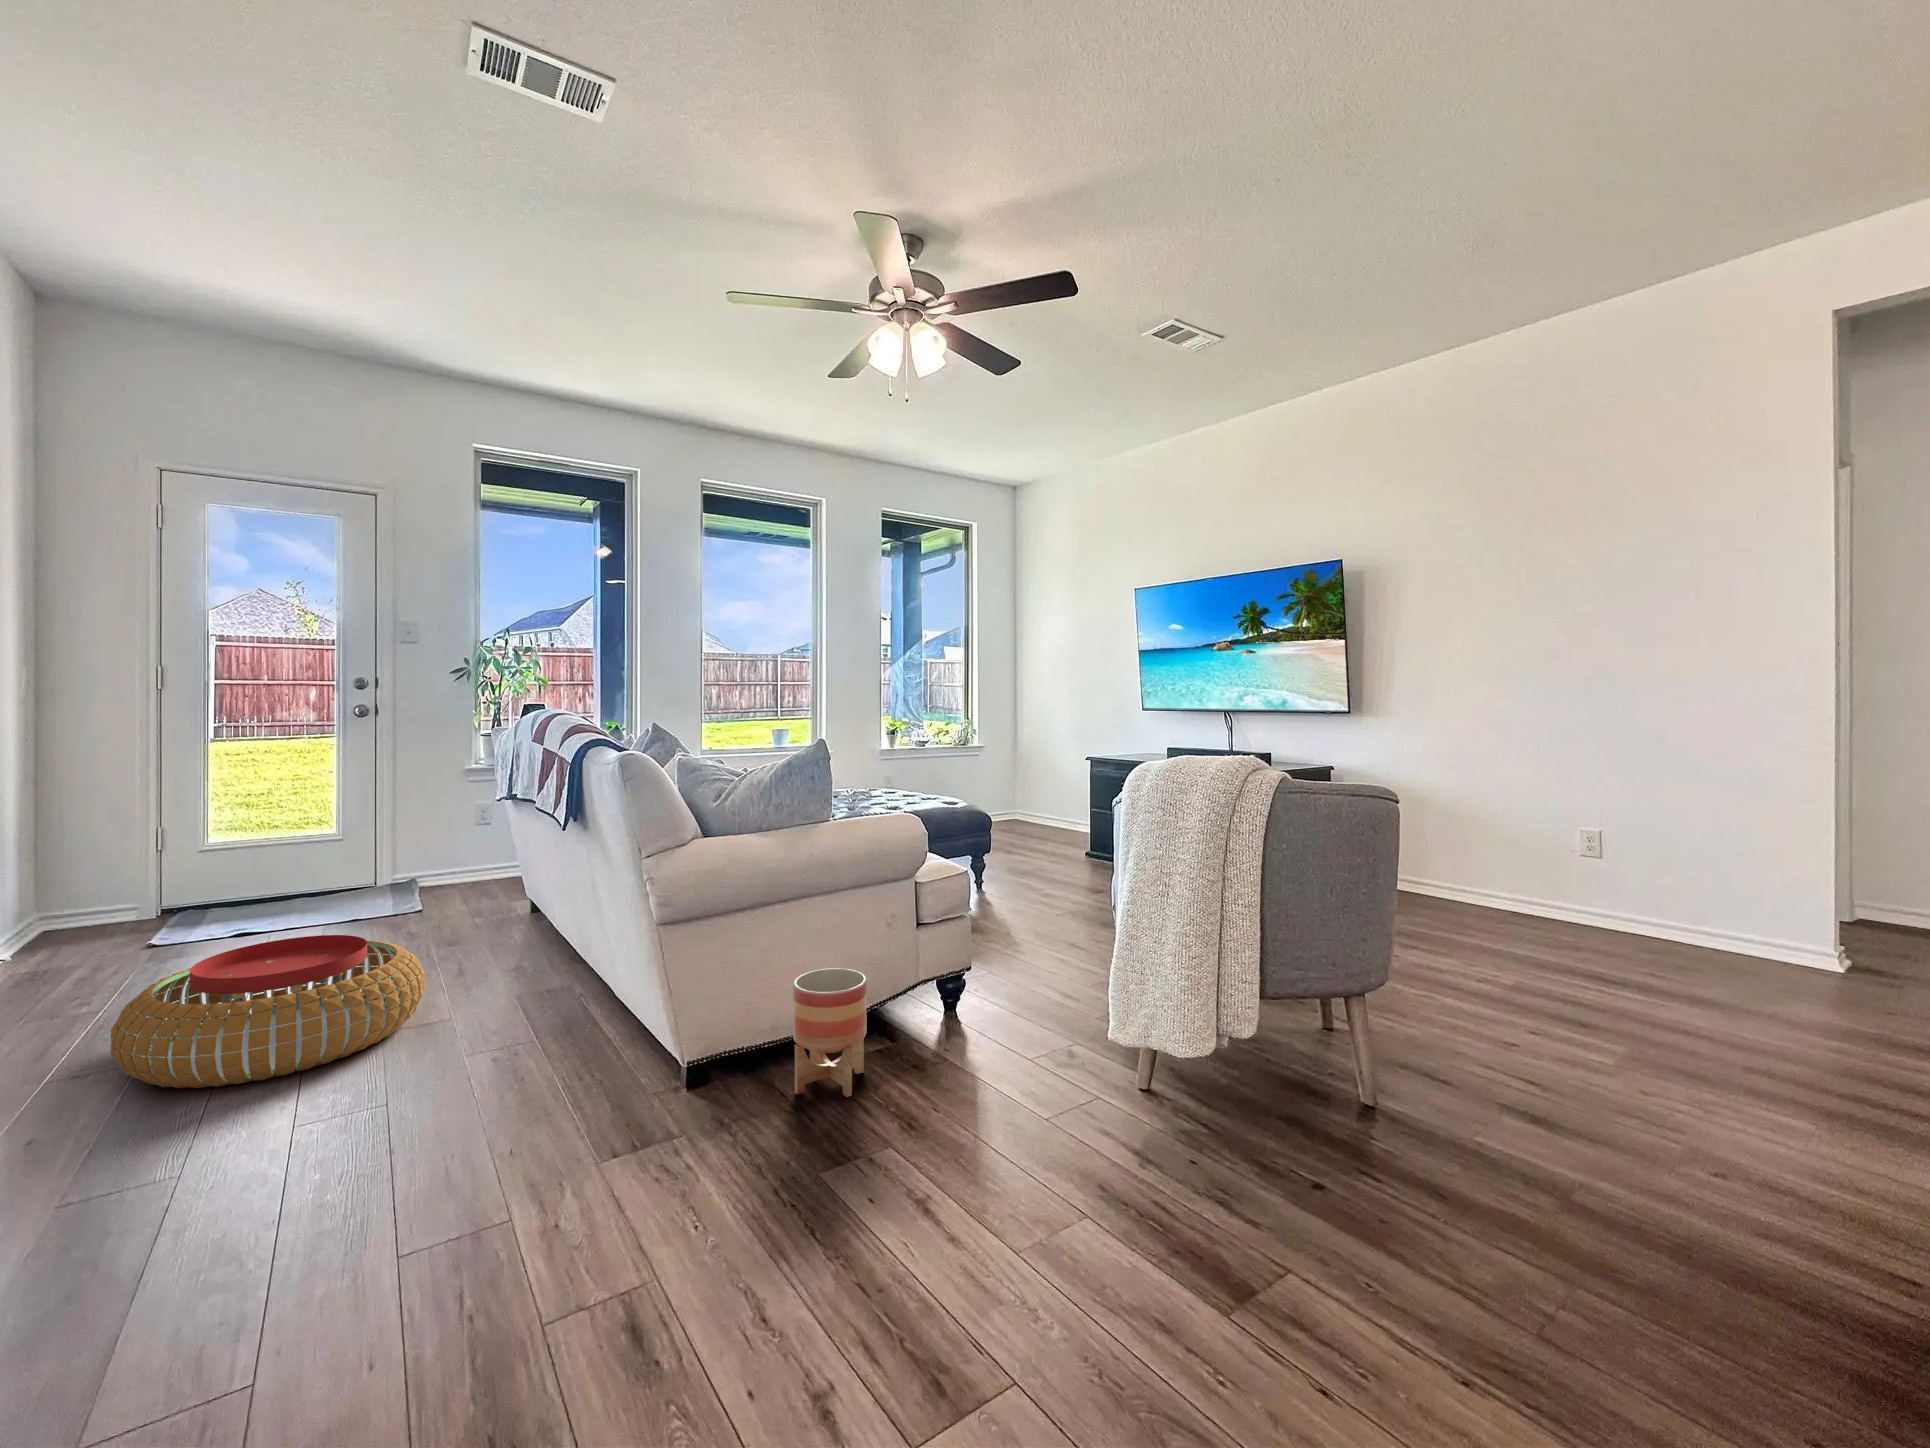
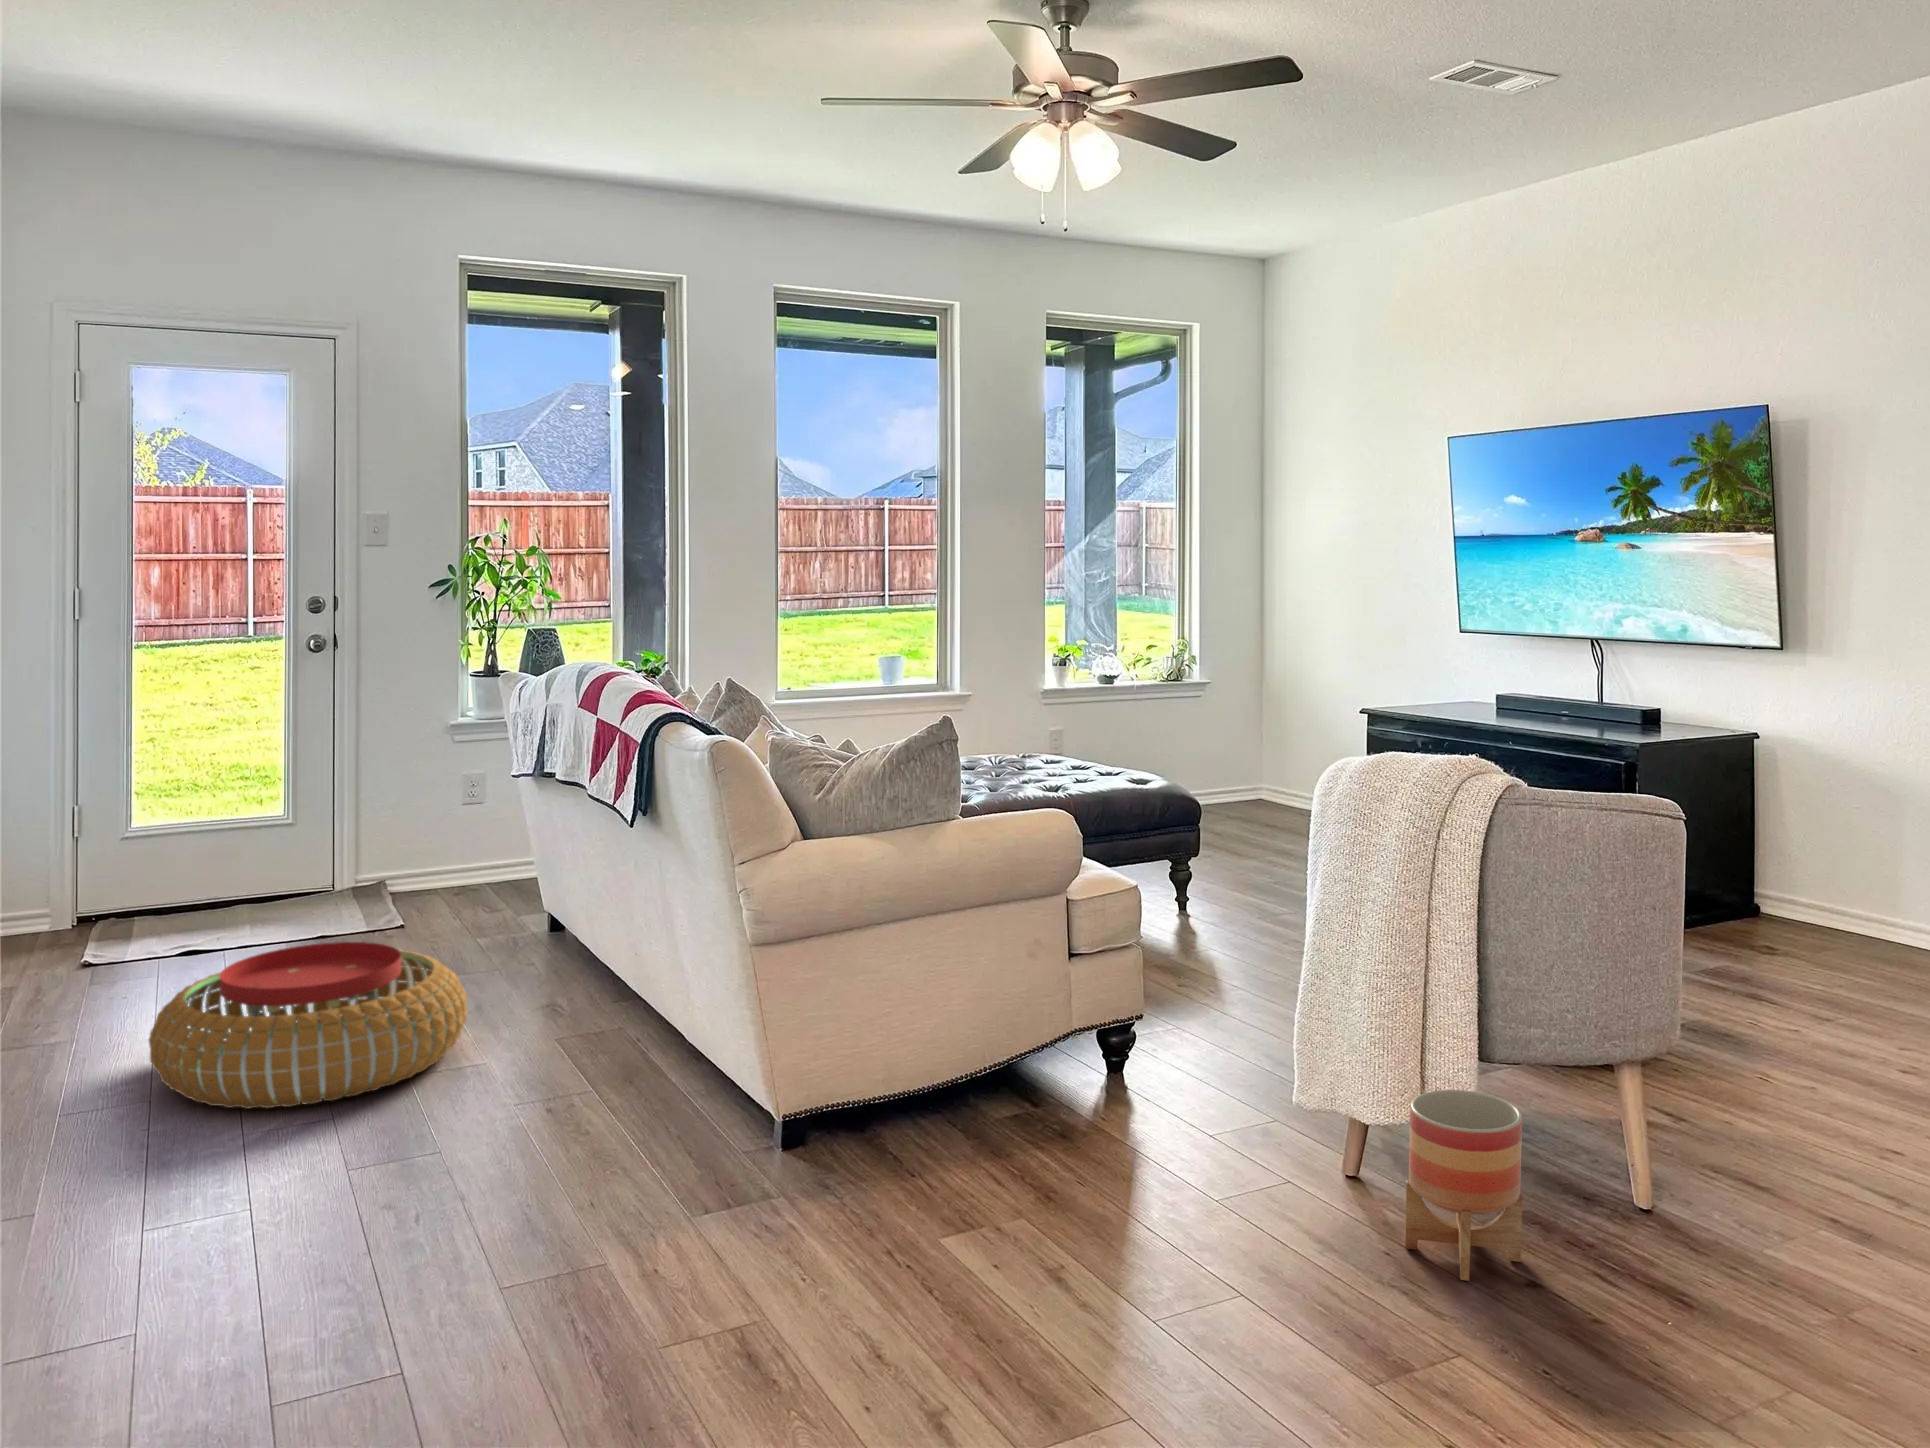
planter: present [793,968,867,1097] -> present [1405,1090,1523,1281]

